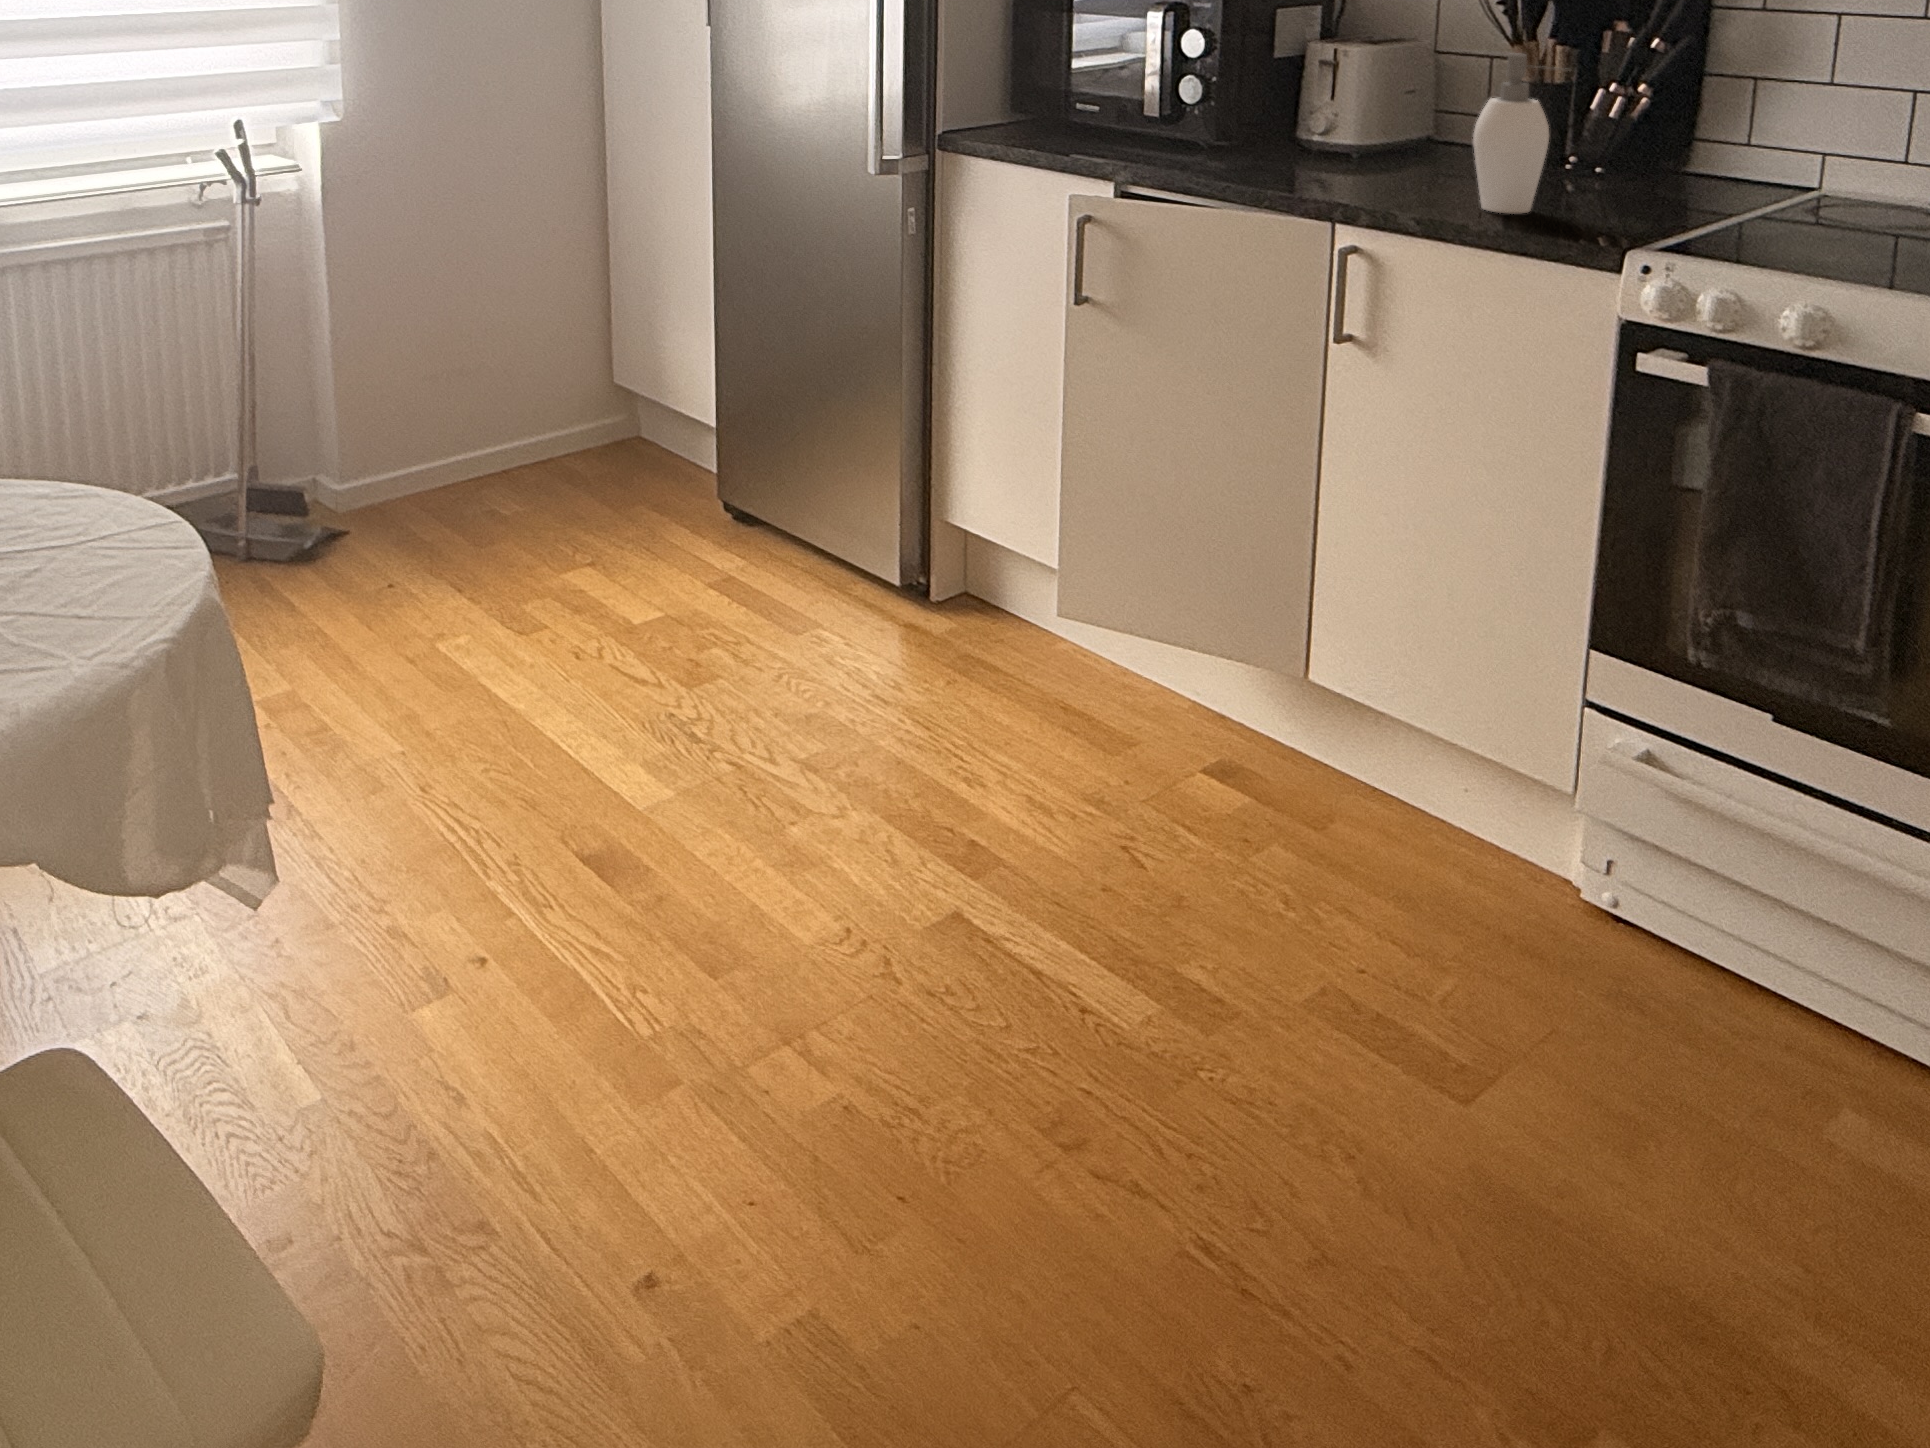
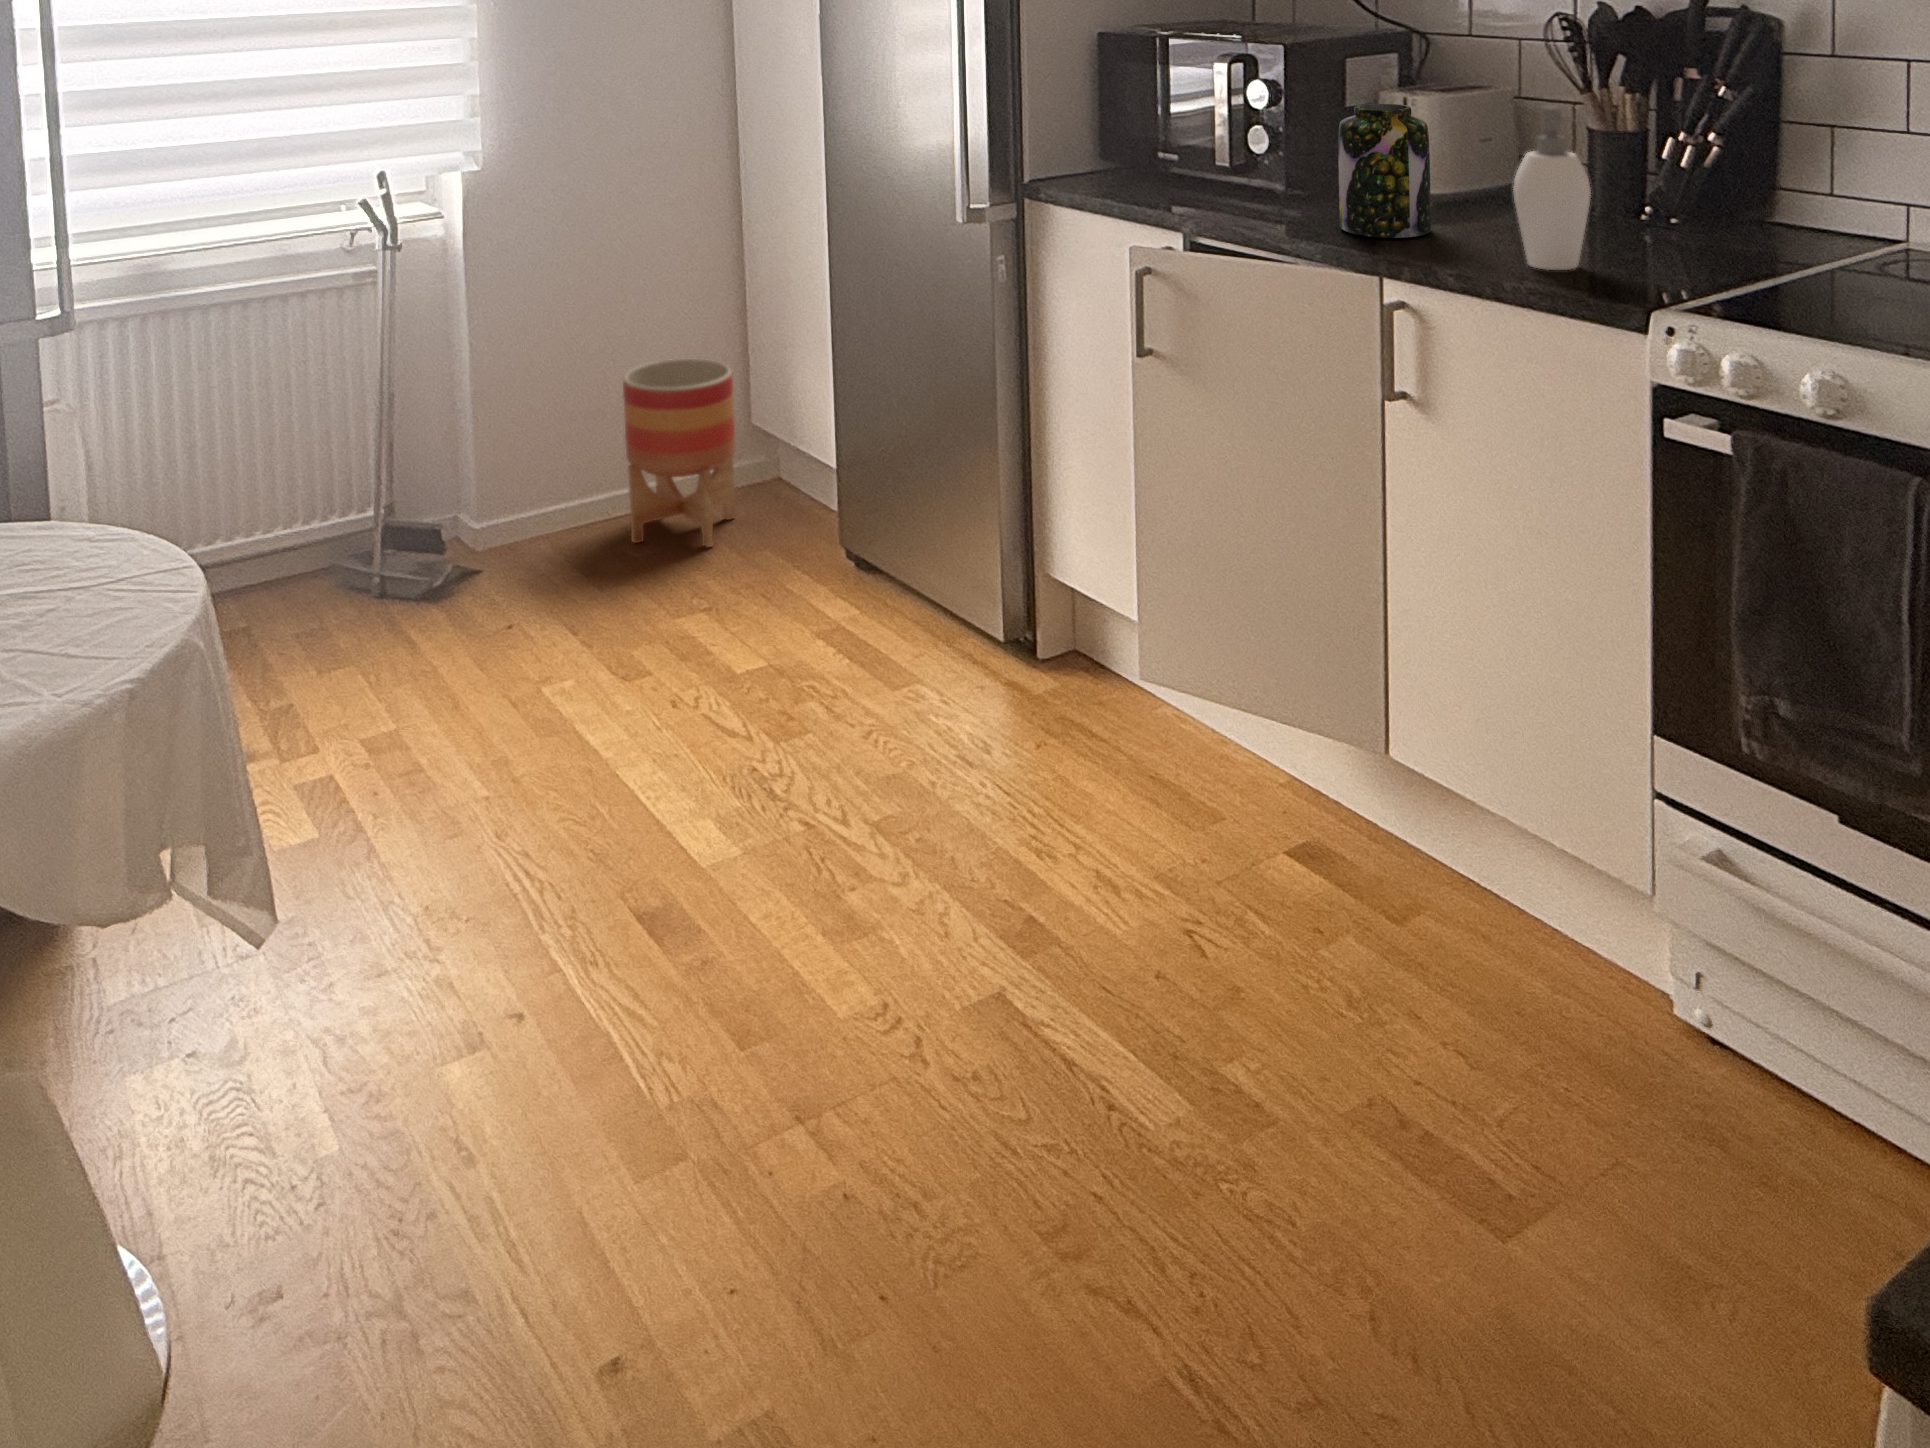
jar: none [1279,53,1374,184] -> present [1338,104,1431,238]
planter: none [497,313,610,497] -> present [623,359,736,547]

